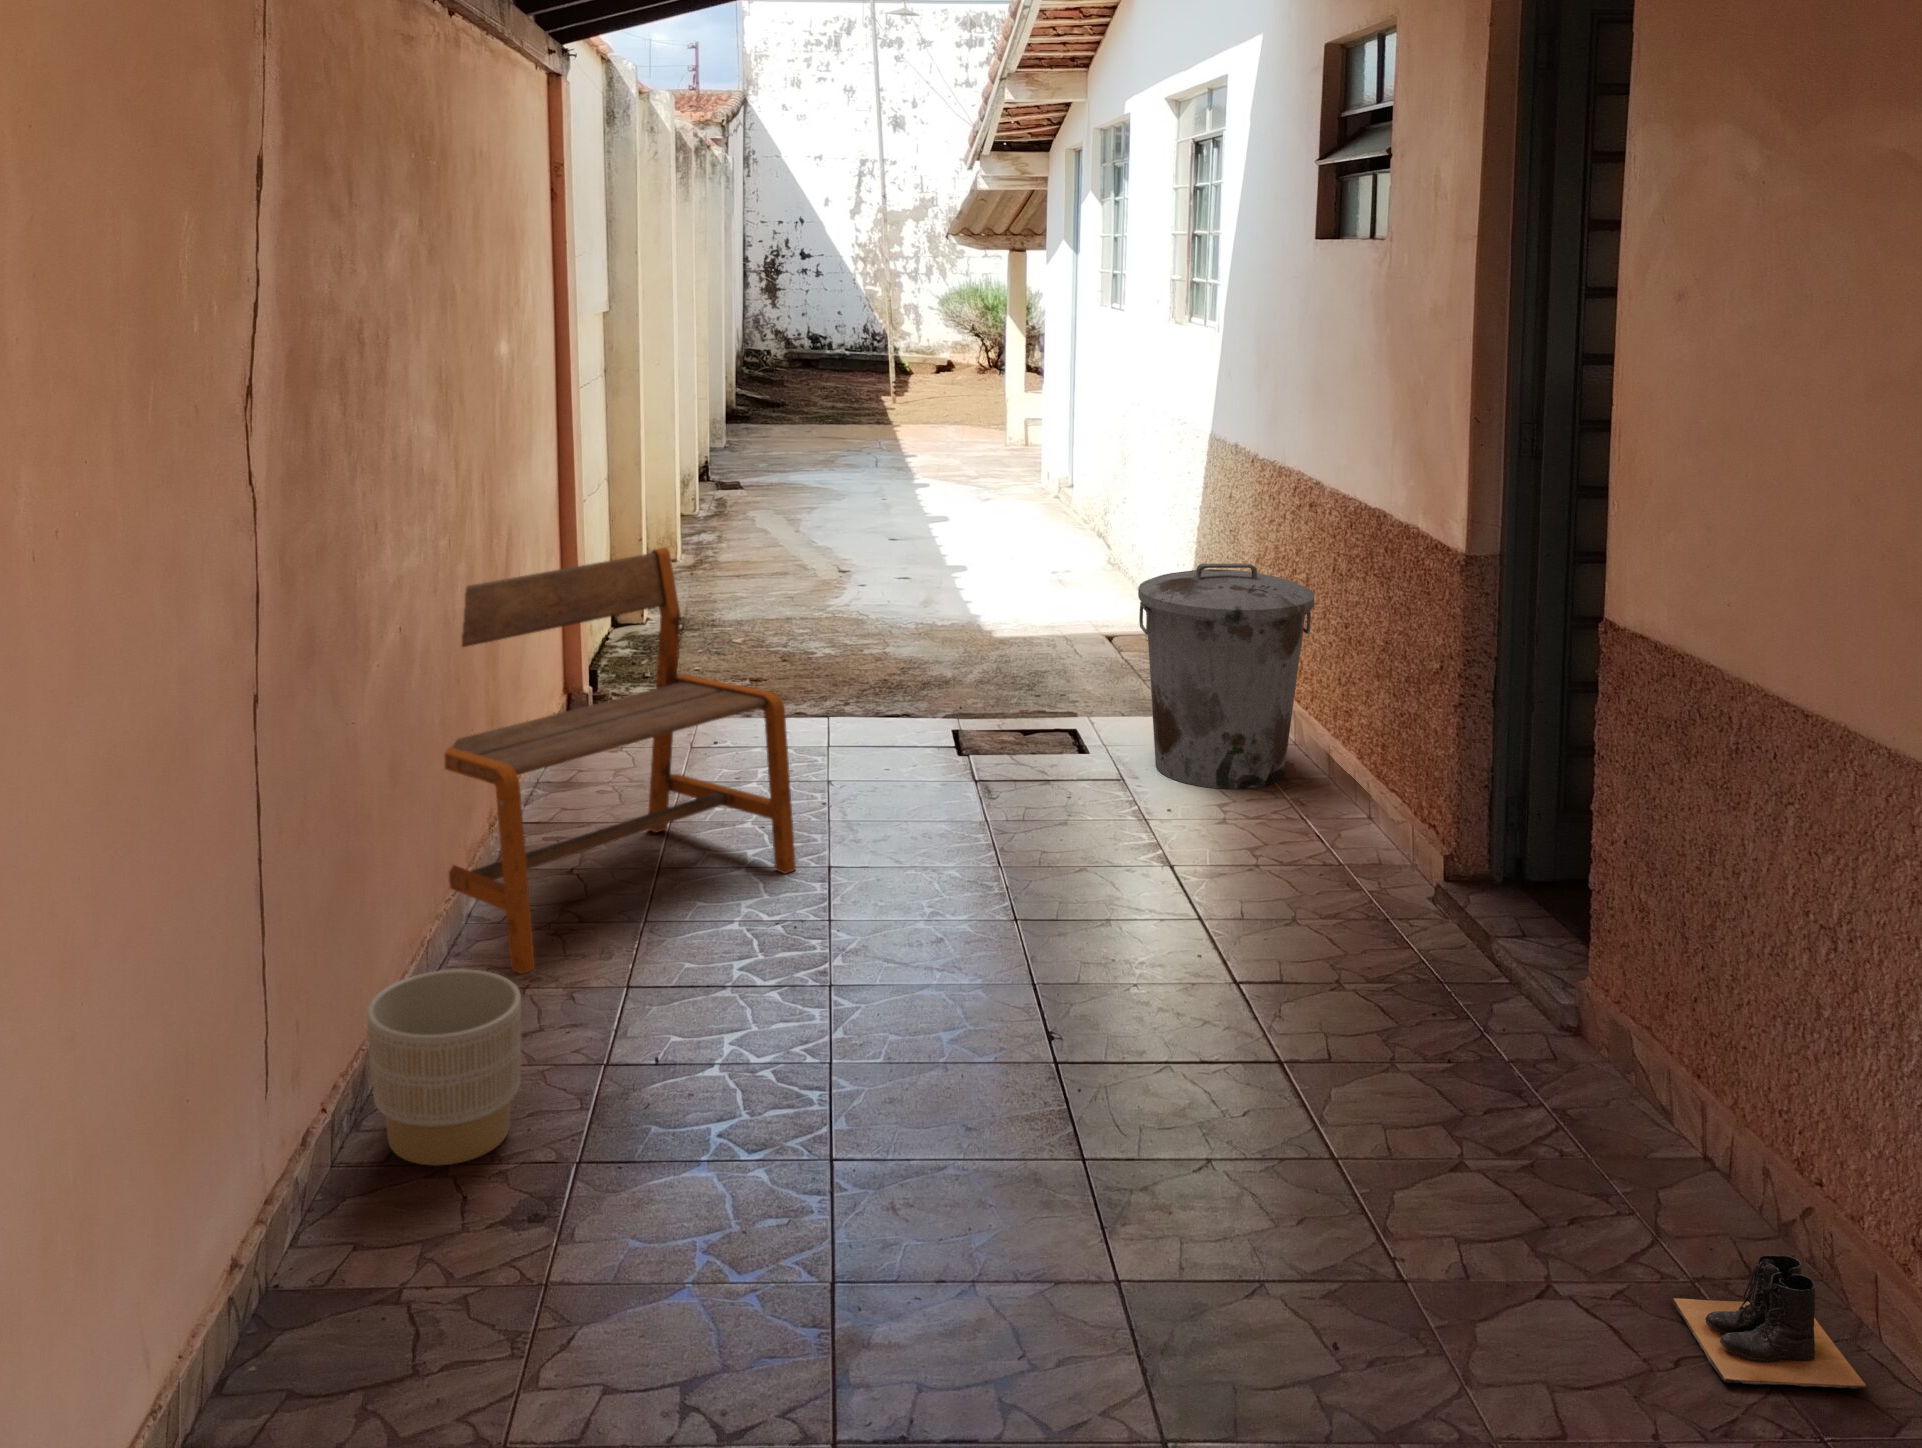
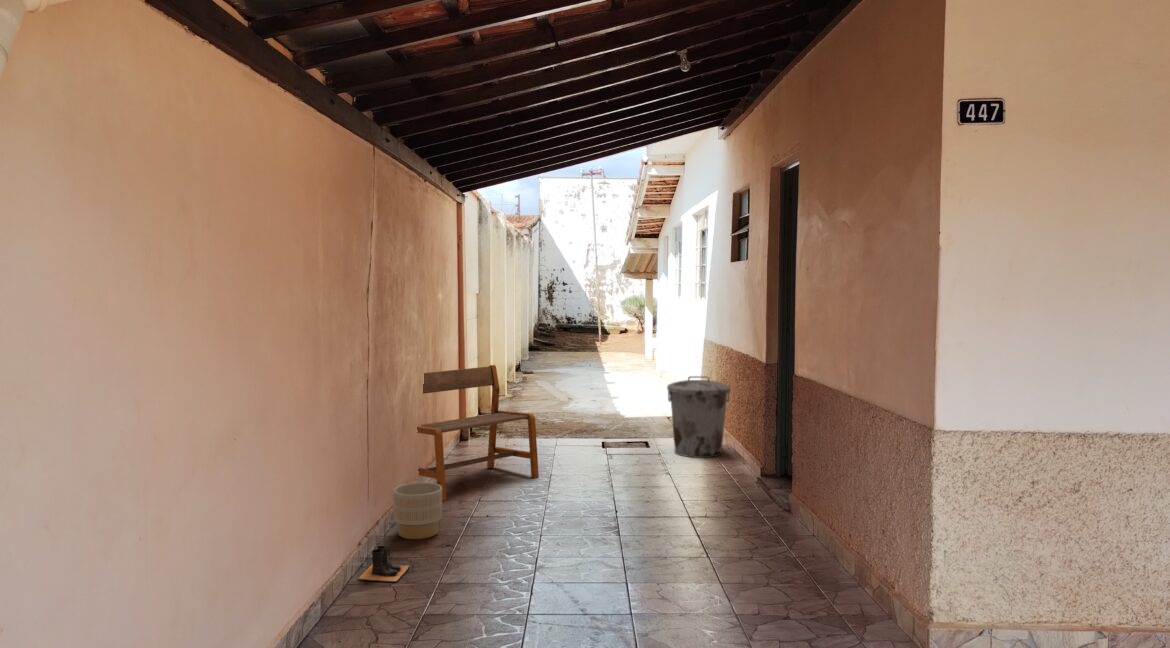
boots: present [1672,1255,1867,1389] -> present [358,546,410,582]

